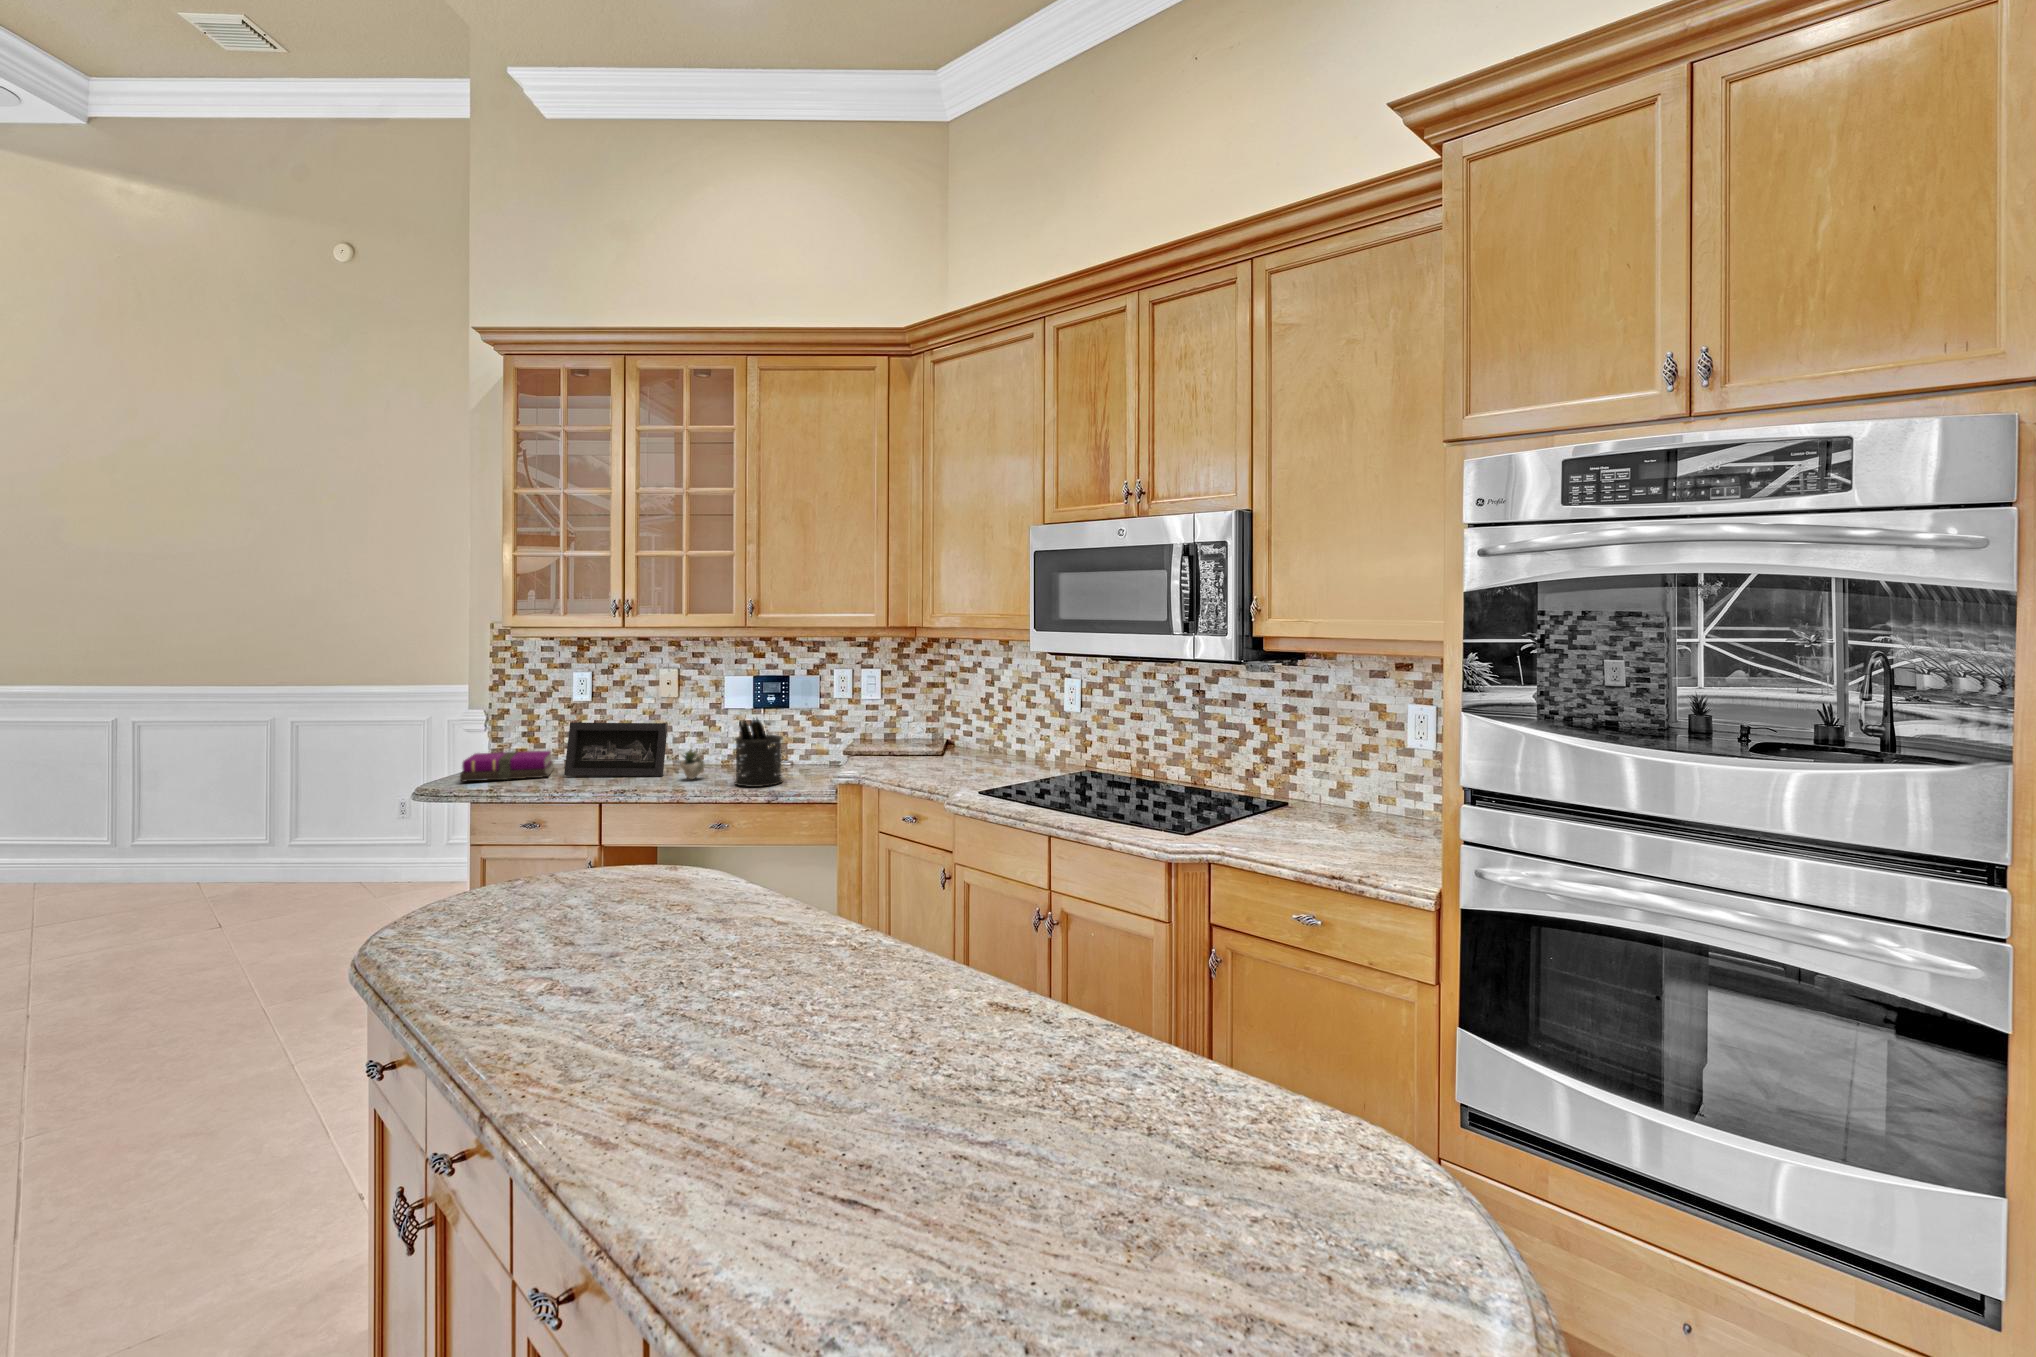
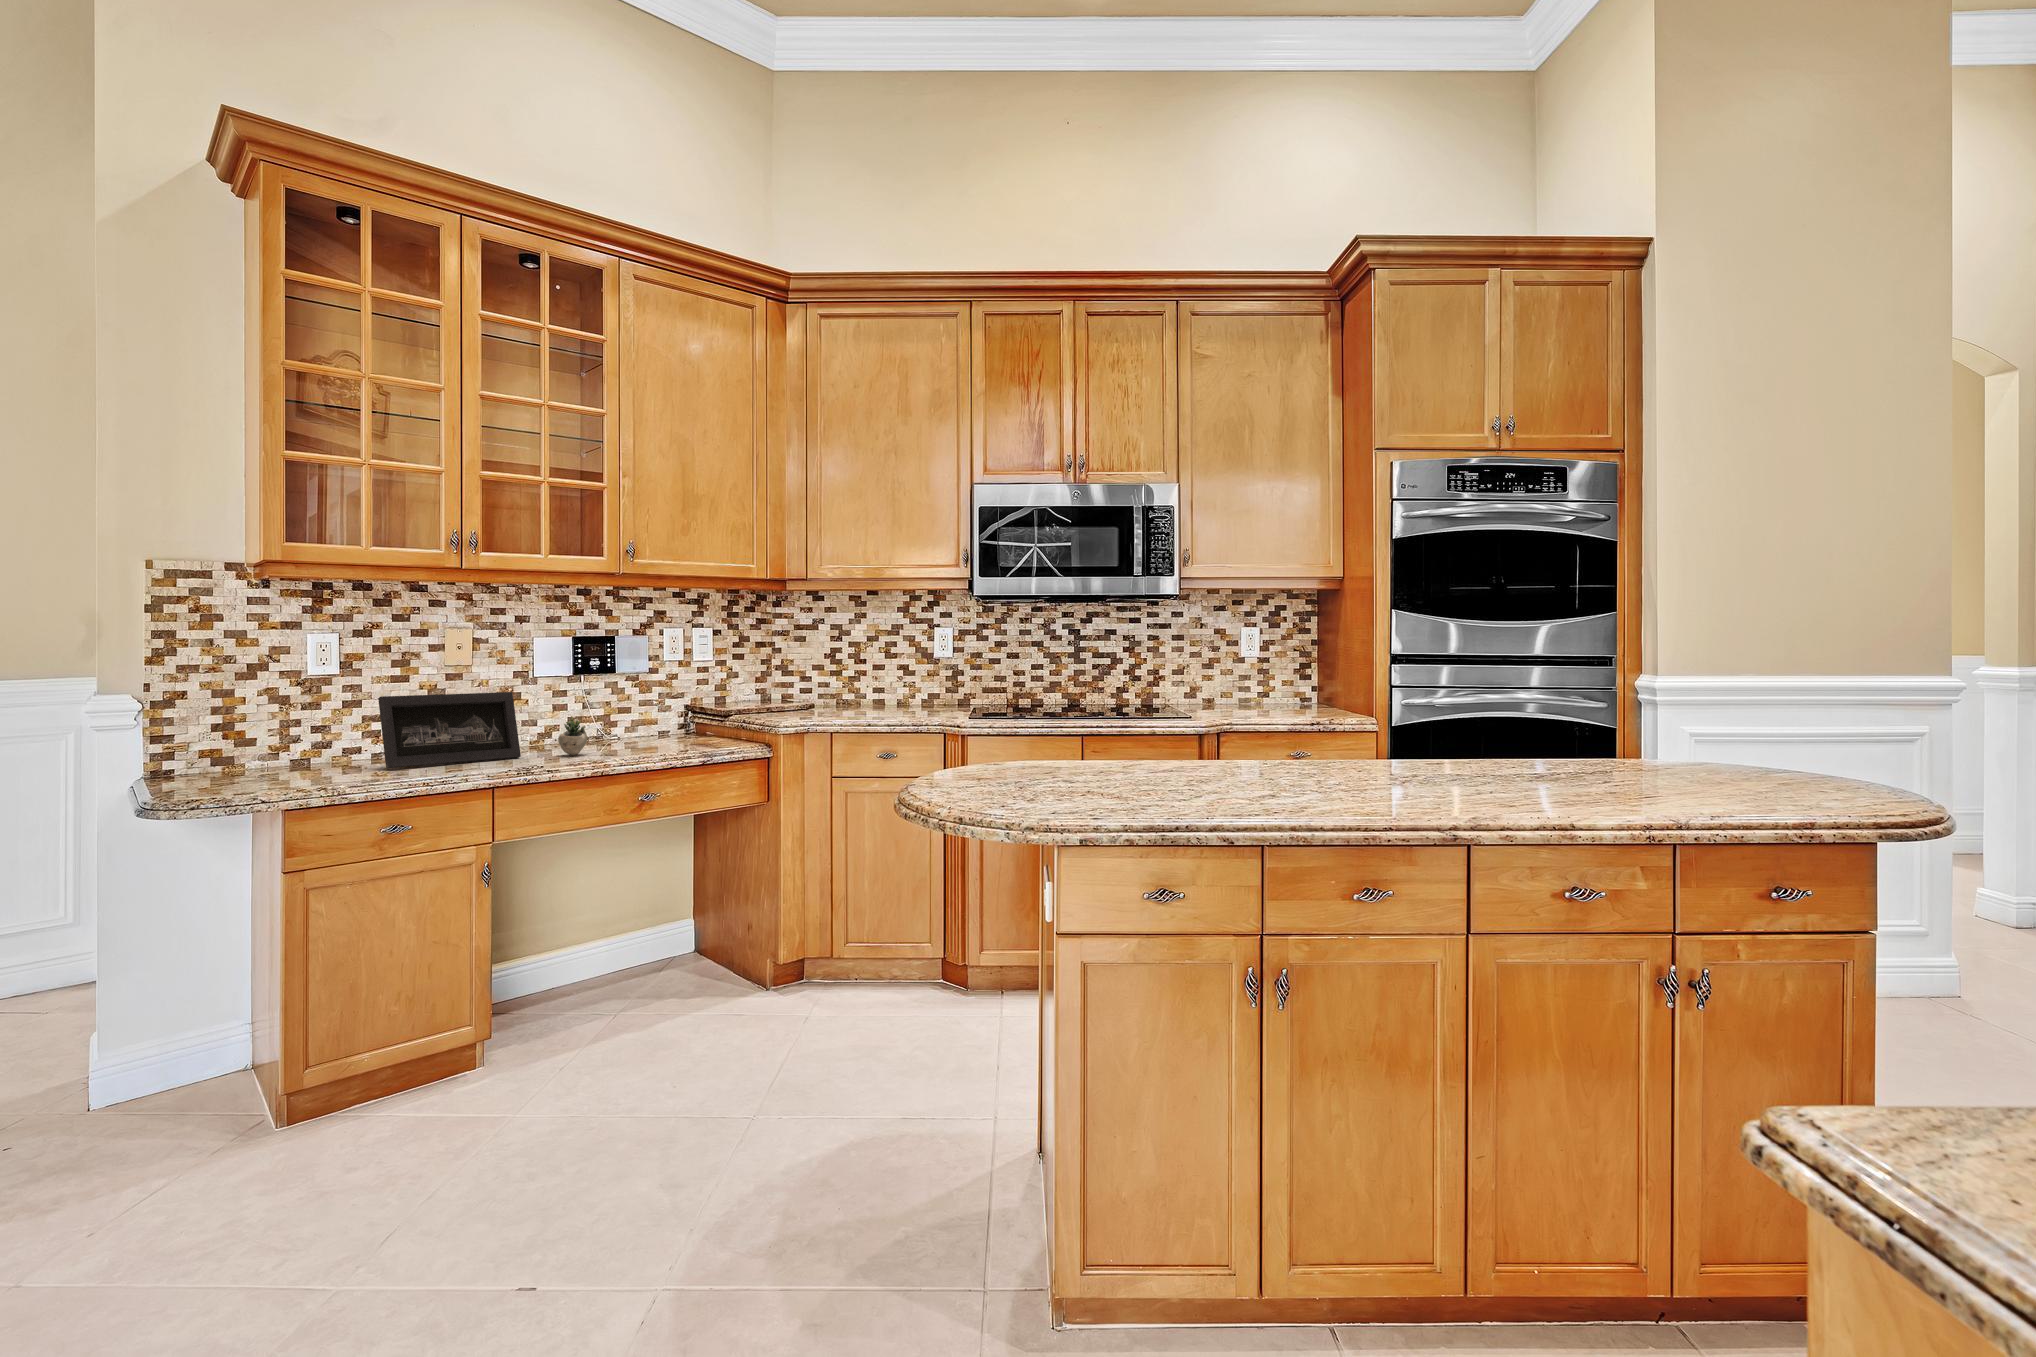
pen holder: present [735,718,782,787] -> none [636,673,692,752]
notebook: present [460,751,553,782] -> none [199,743,365,785]

